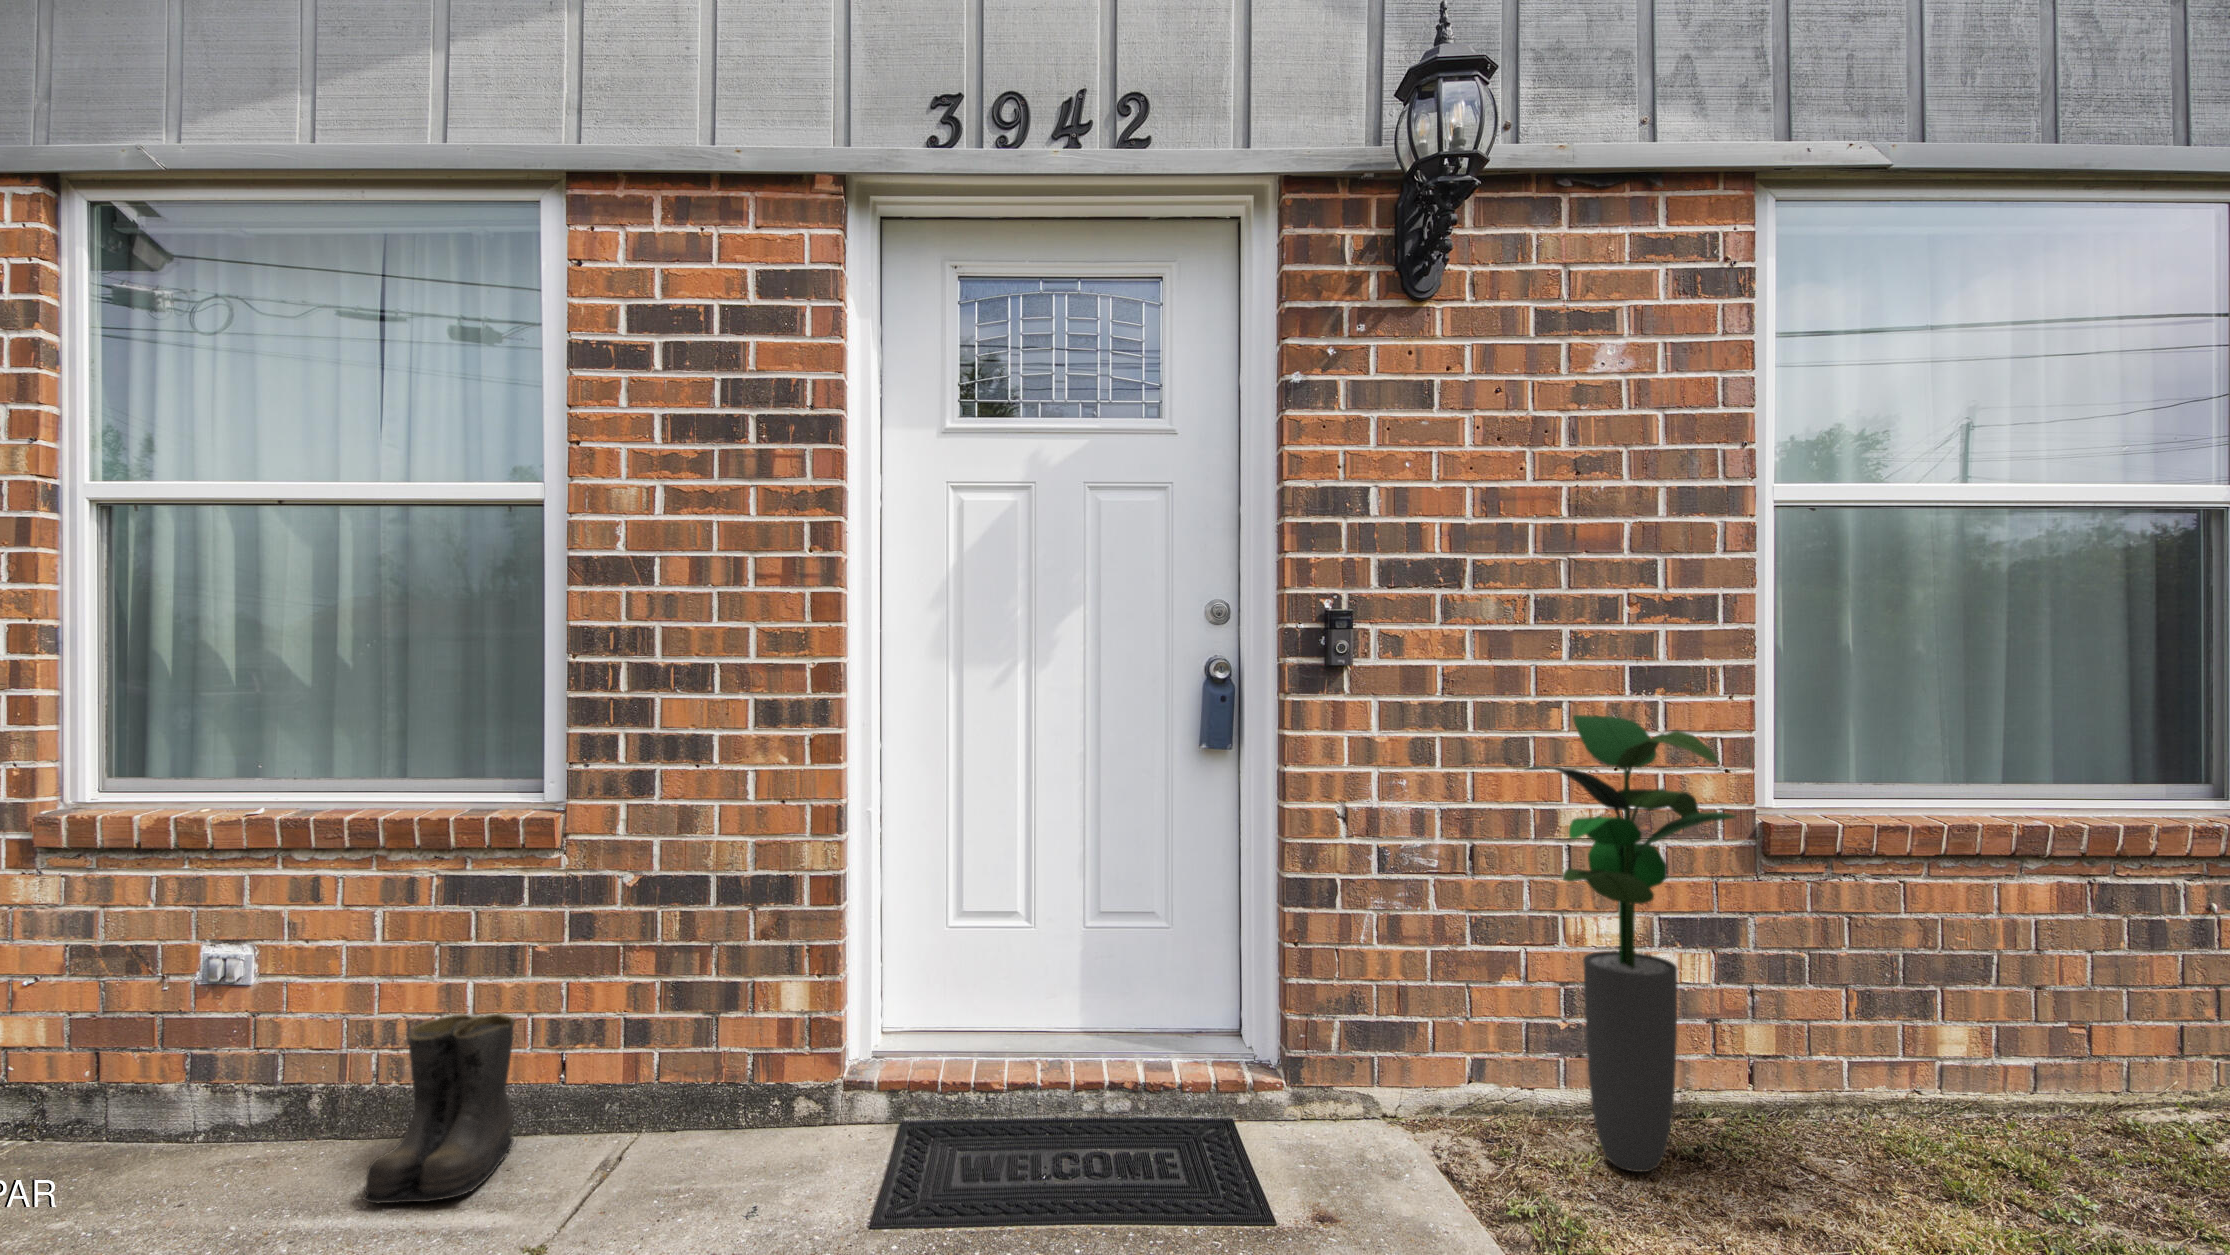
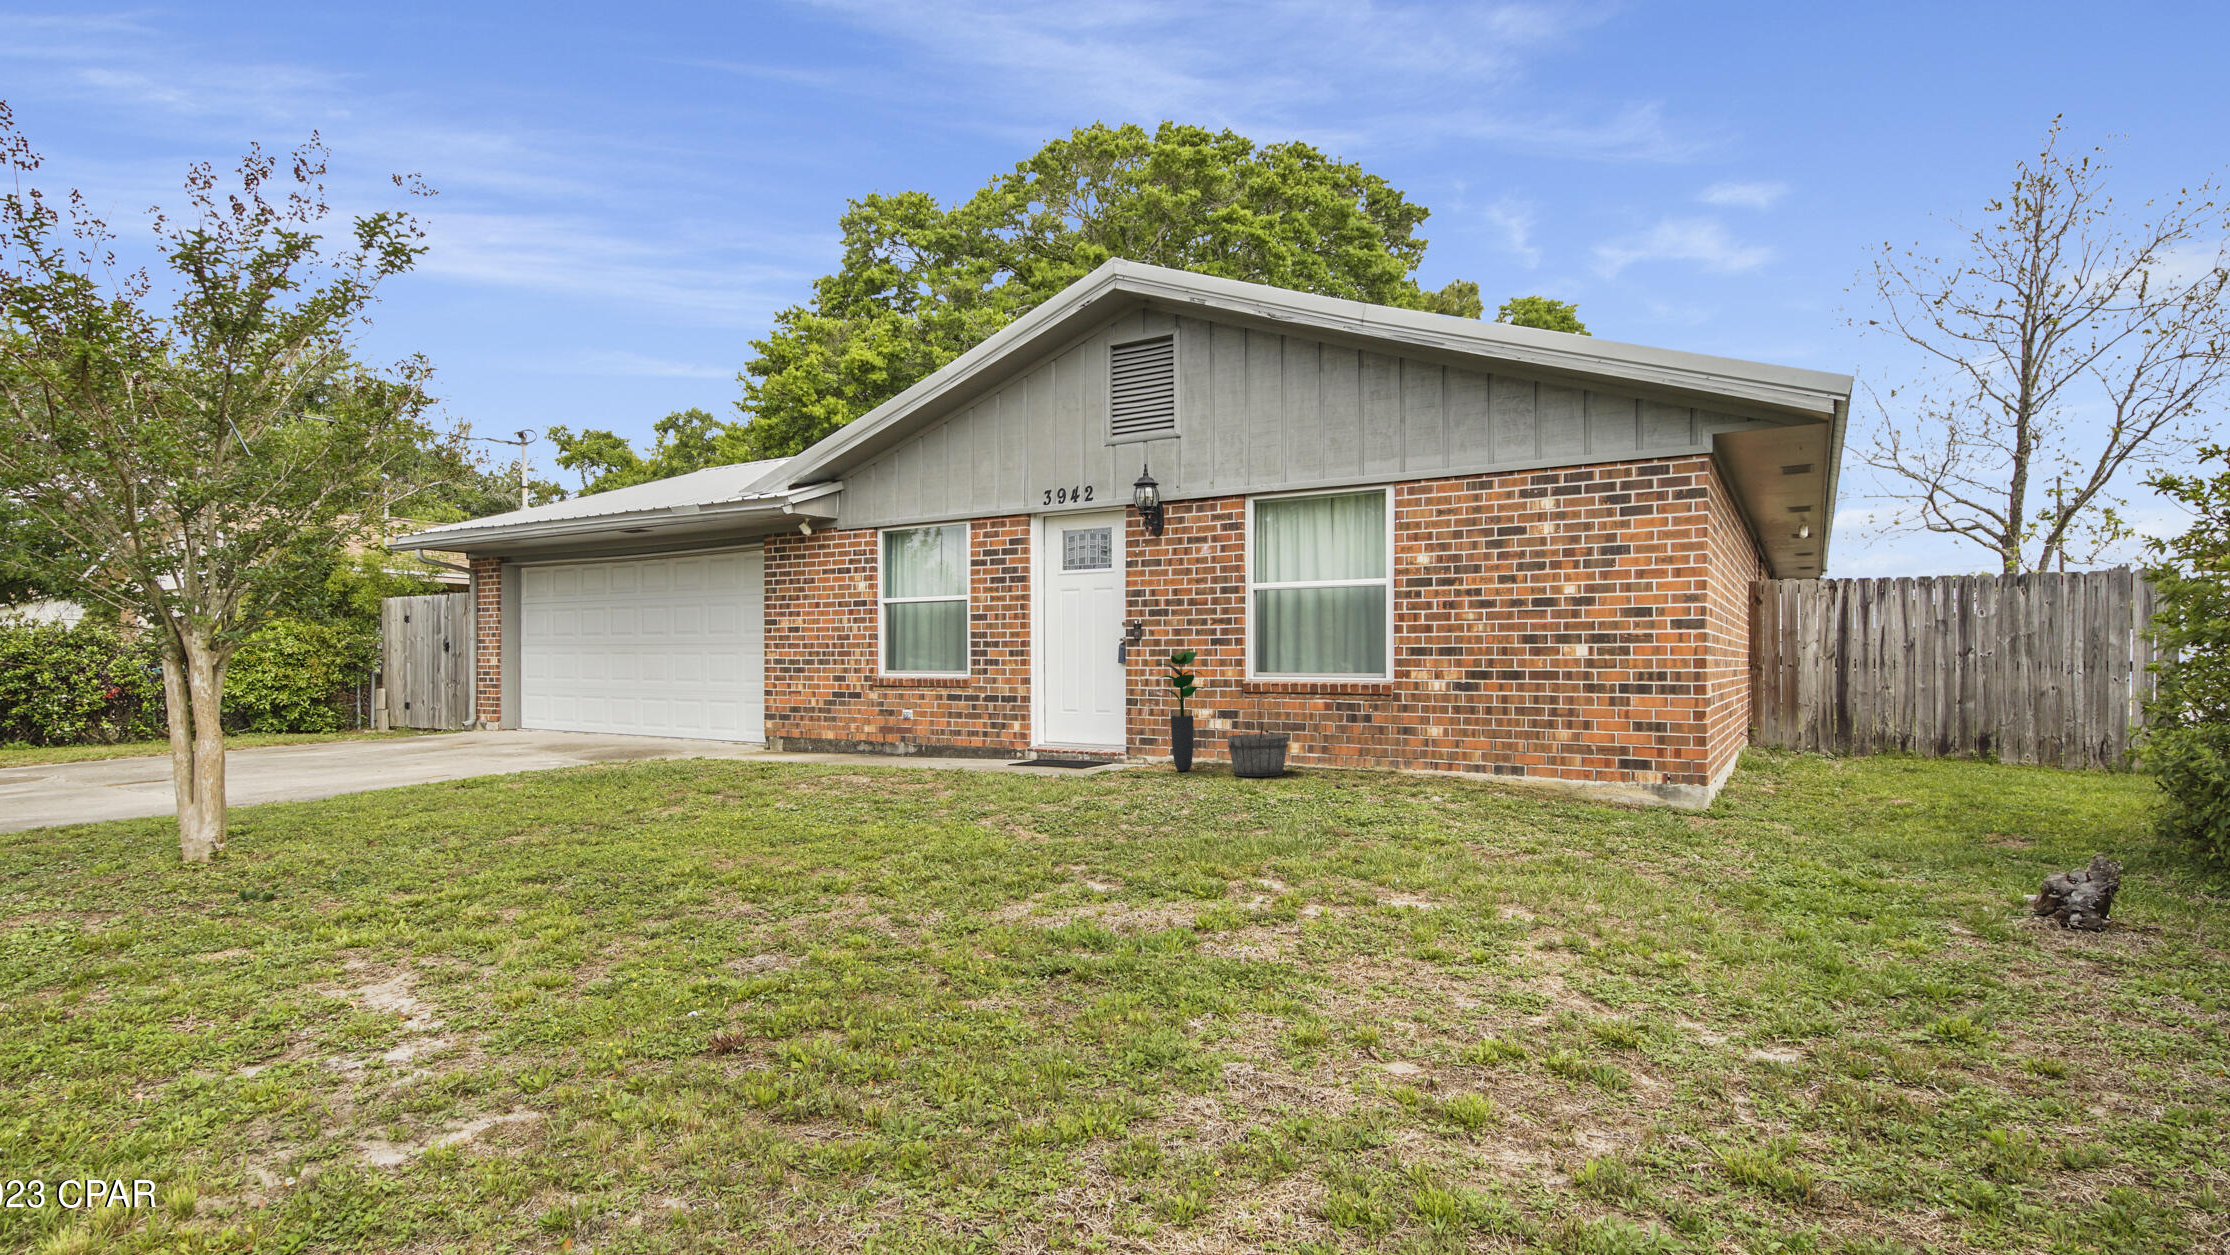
wooden bucket: none [1818,973,2088,1205] -> present [1227,722,1288,777]
boots: present [363,1014,514,1203] -> none [922,727,960,762]

